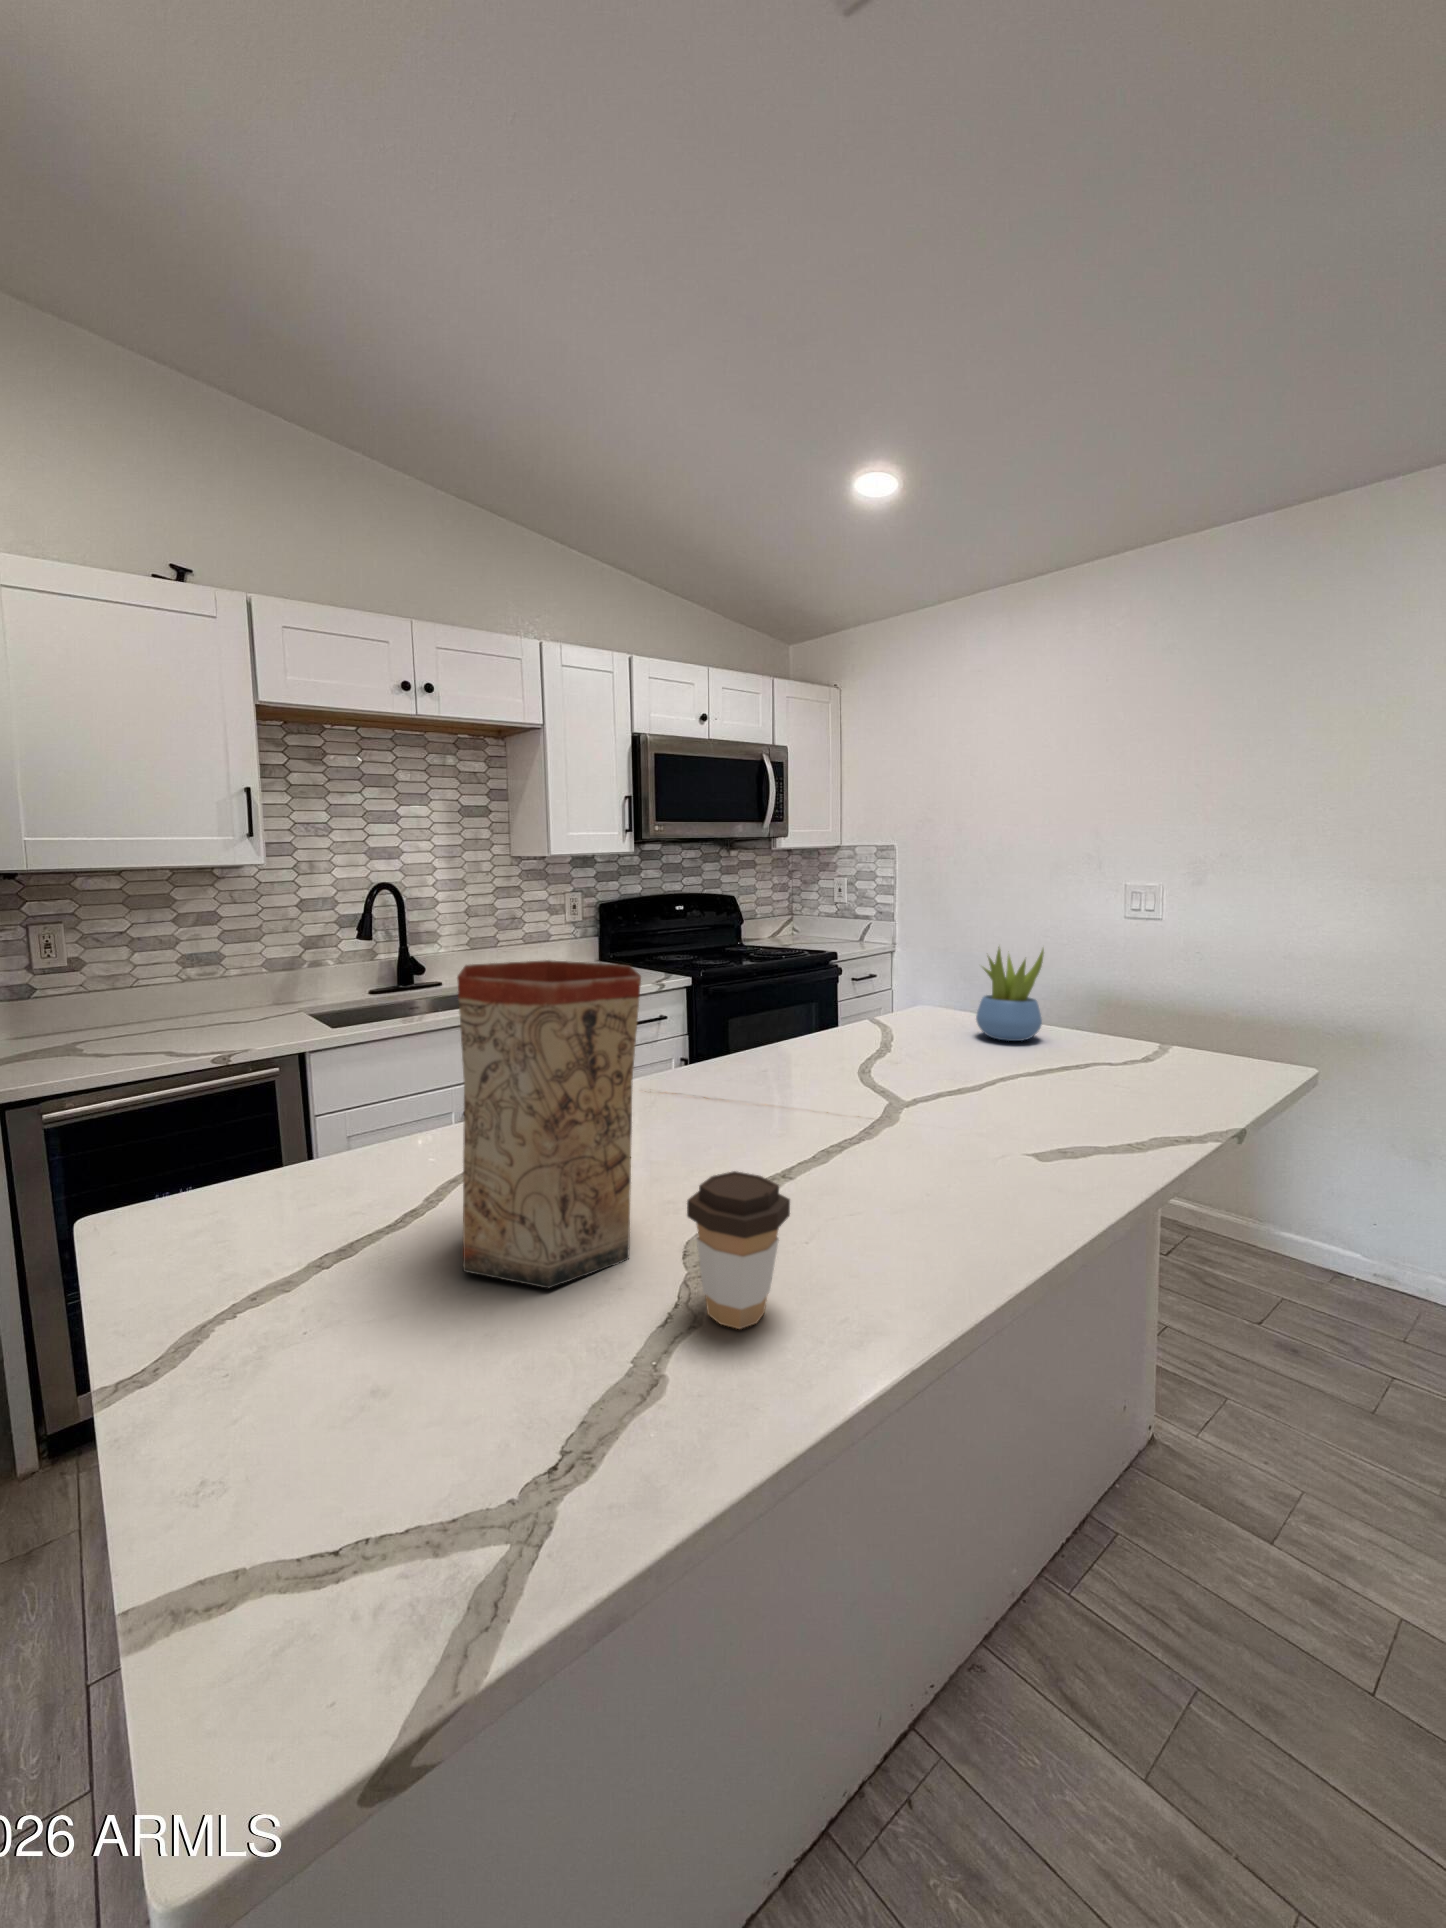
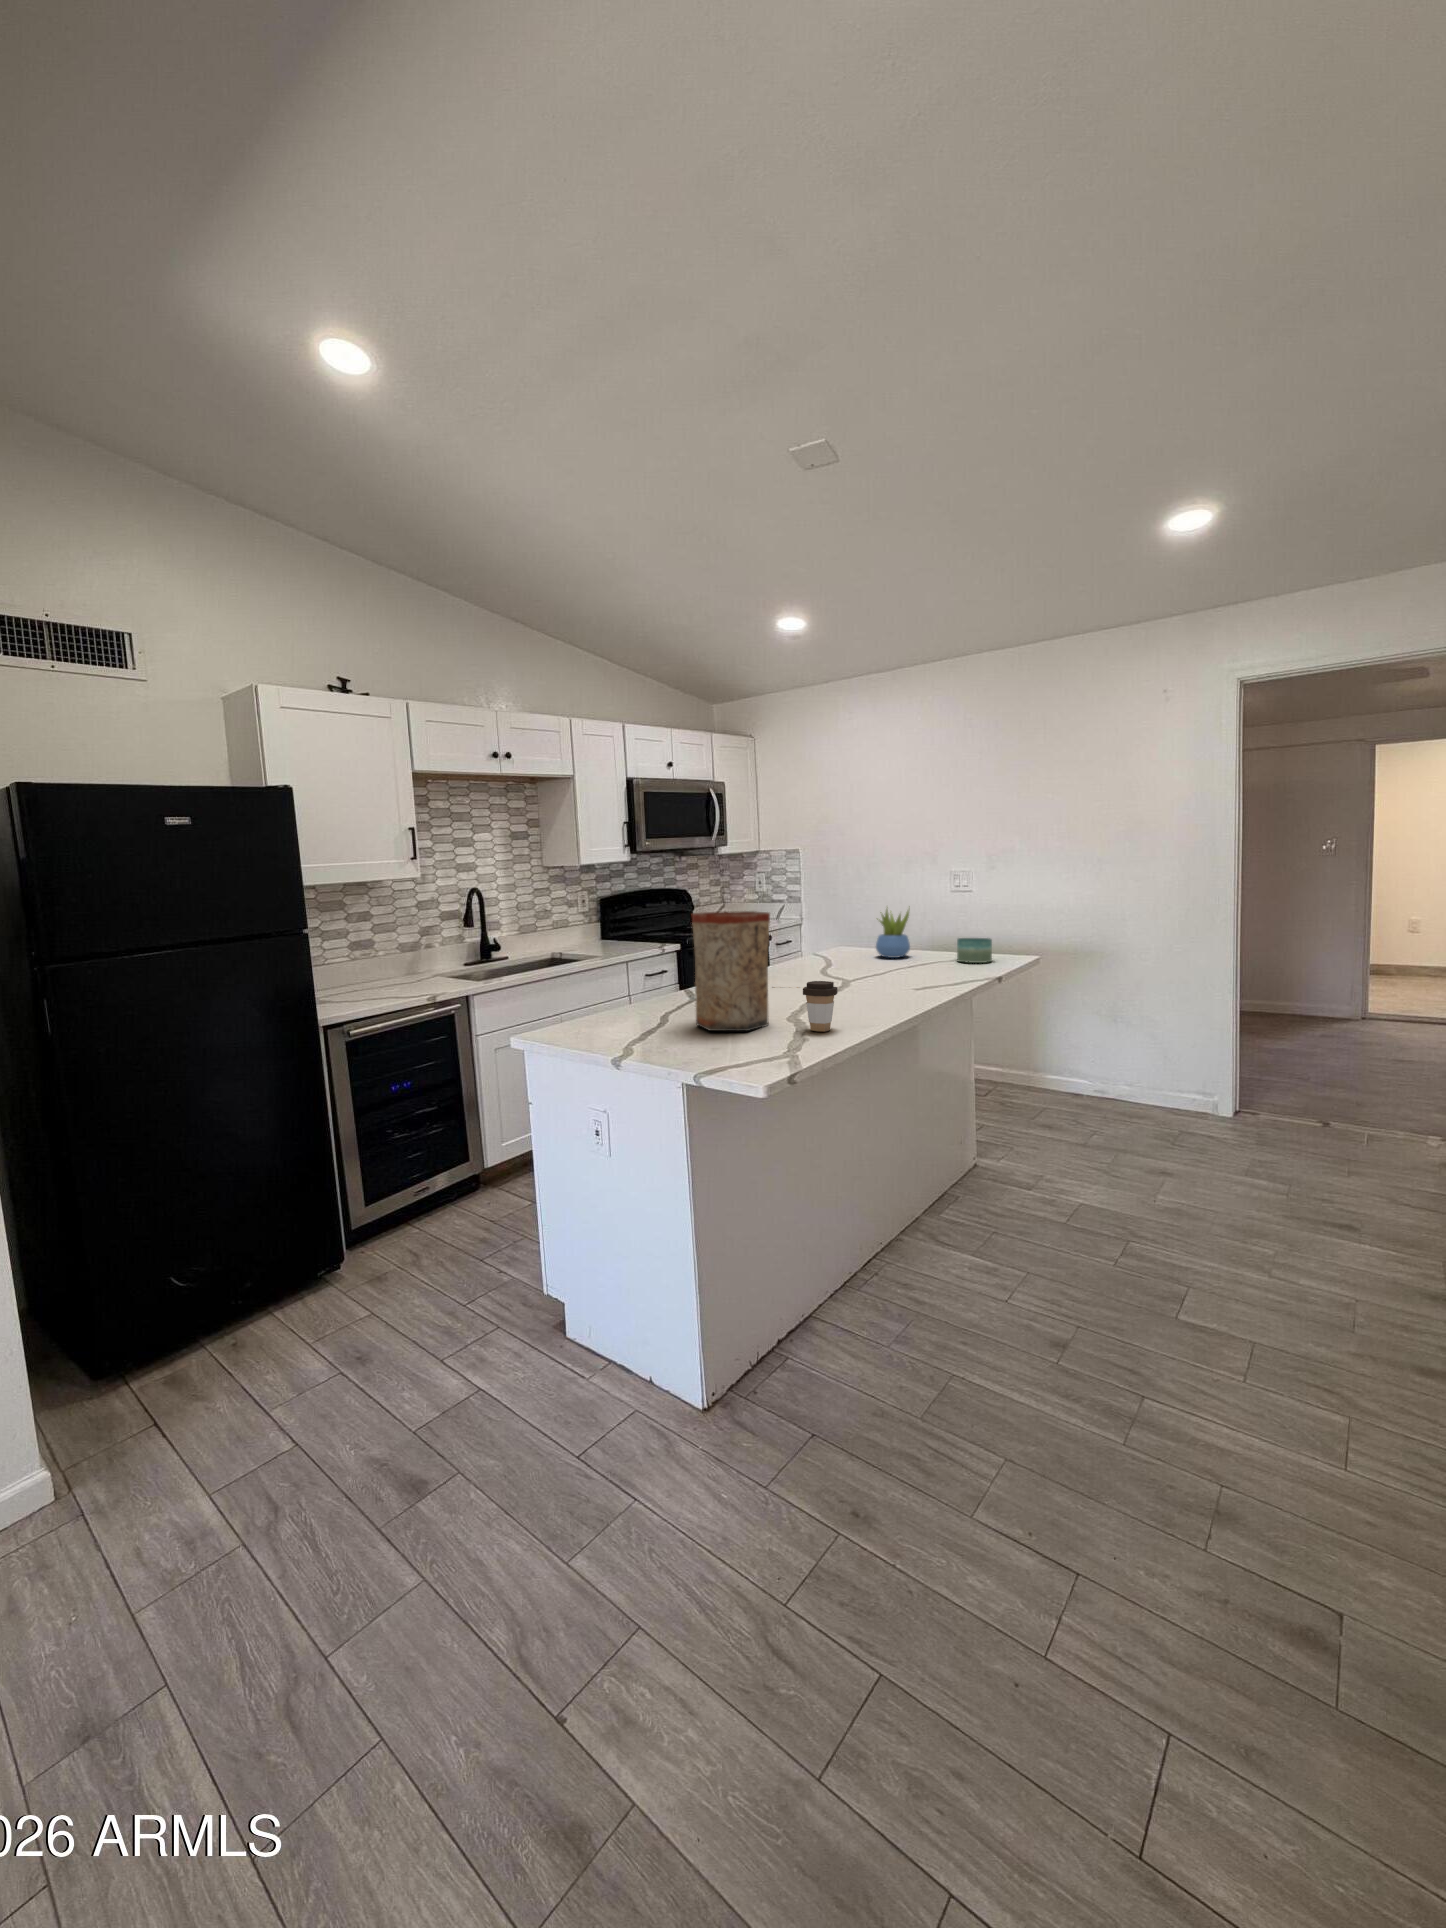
candle: none [1135,1016,1212,1072] -> present [957,938,992,963]

